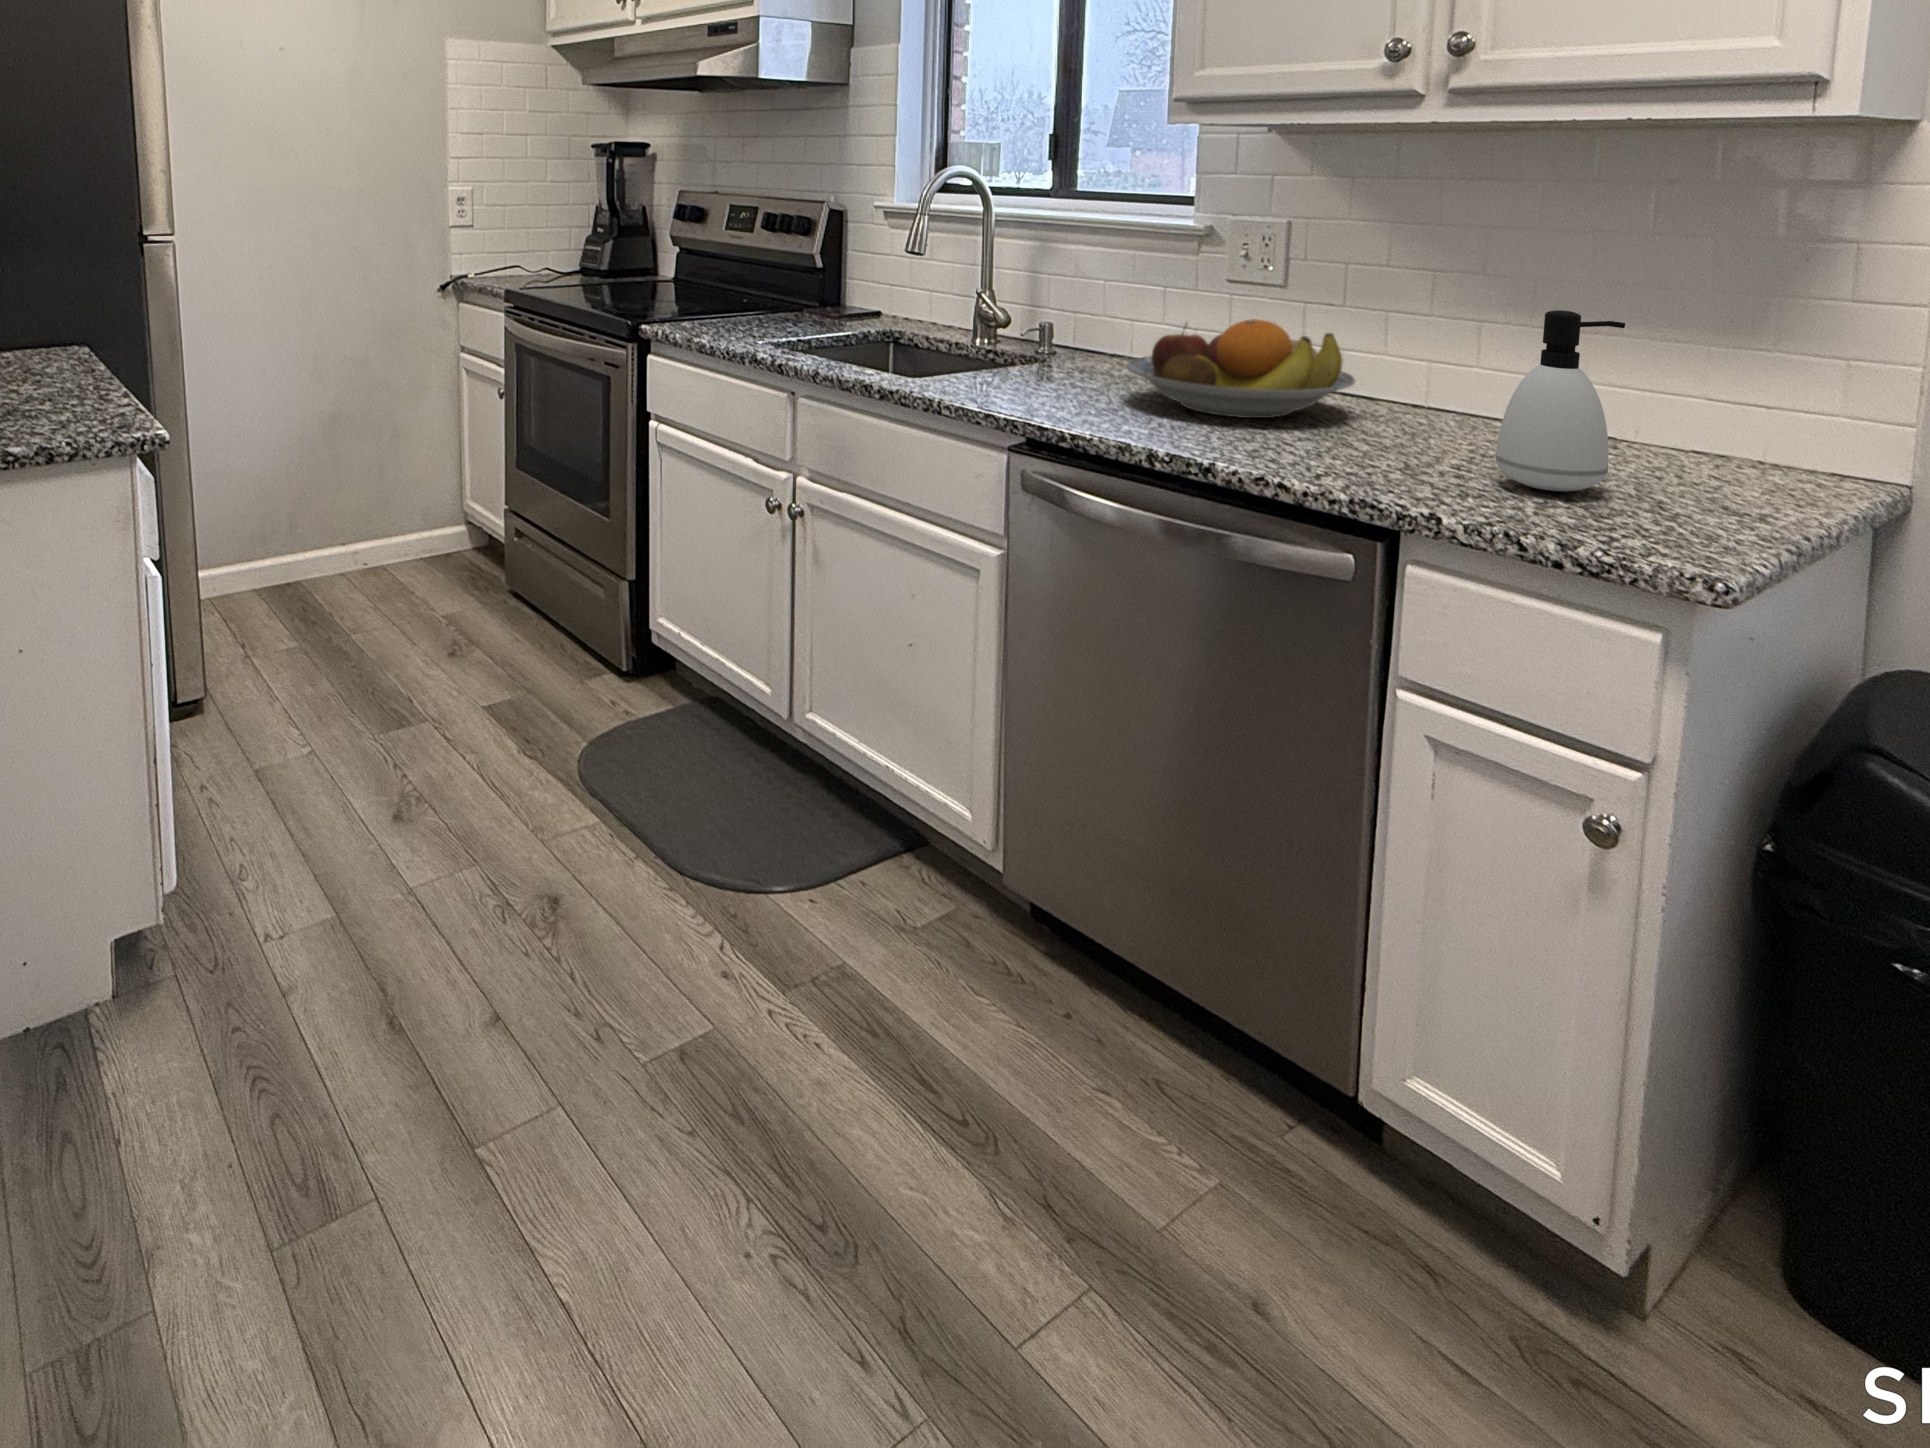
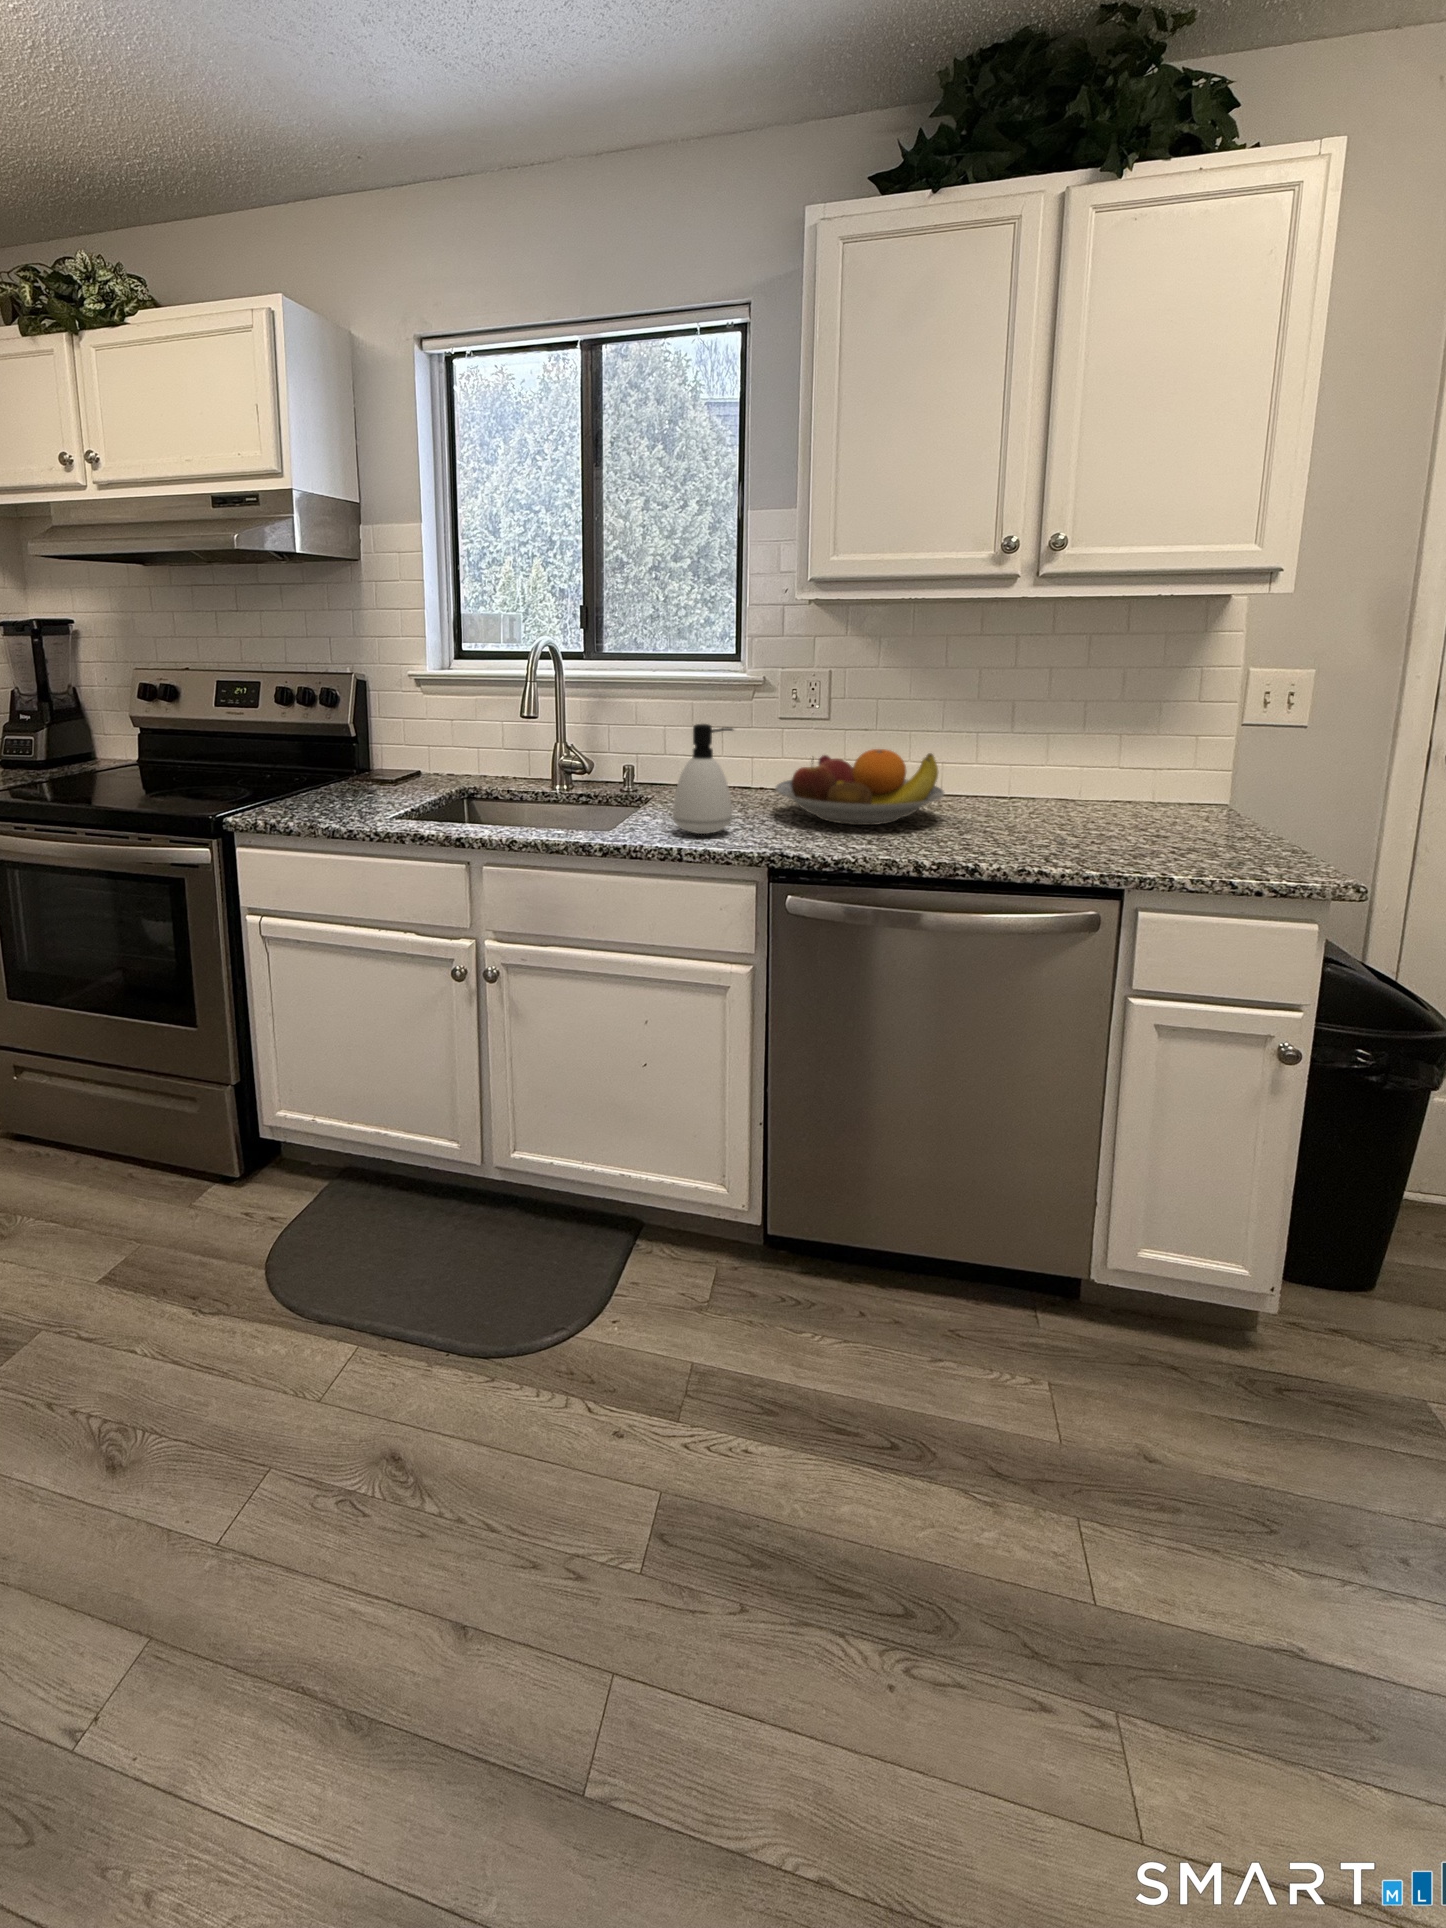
soap dispenser: present [1496,310,1625,491] -> present [673,724,733,834]

